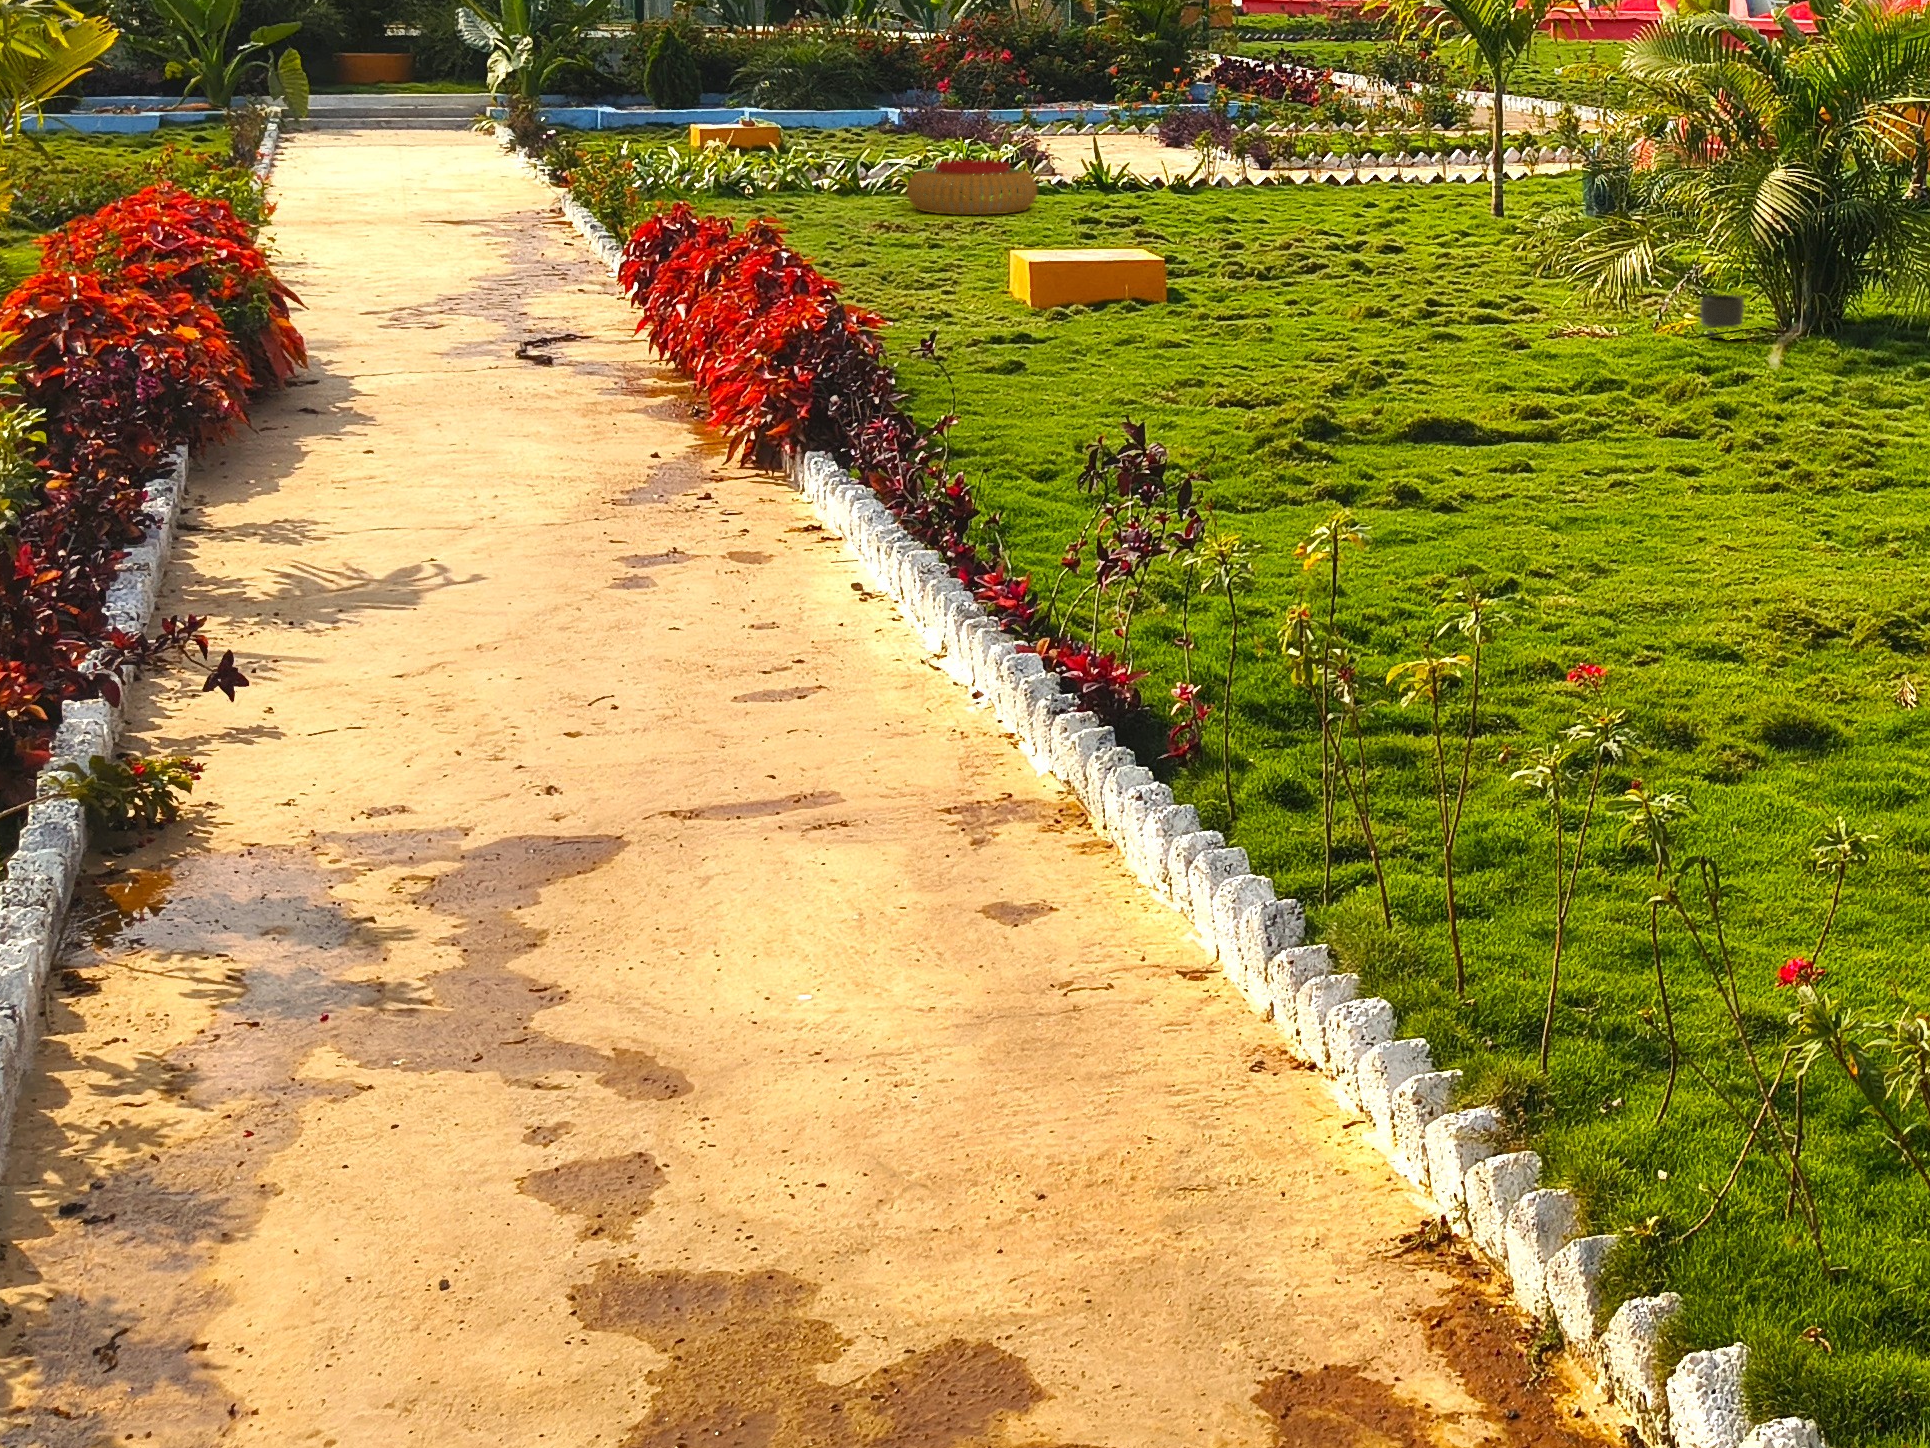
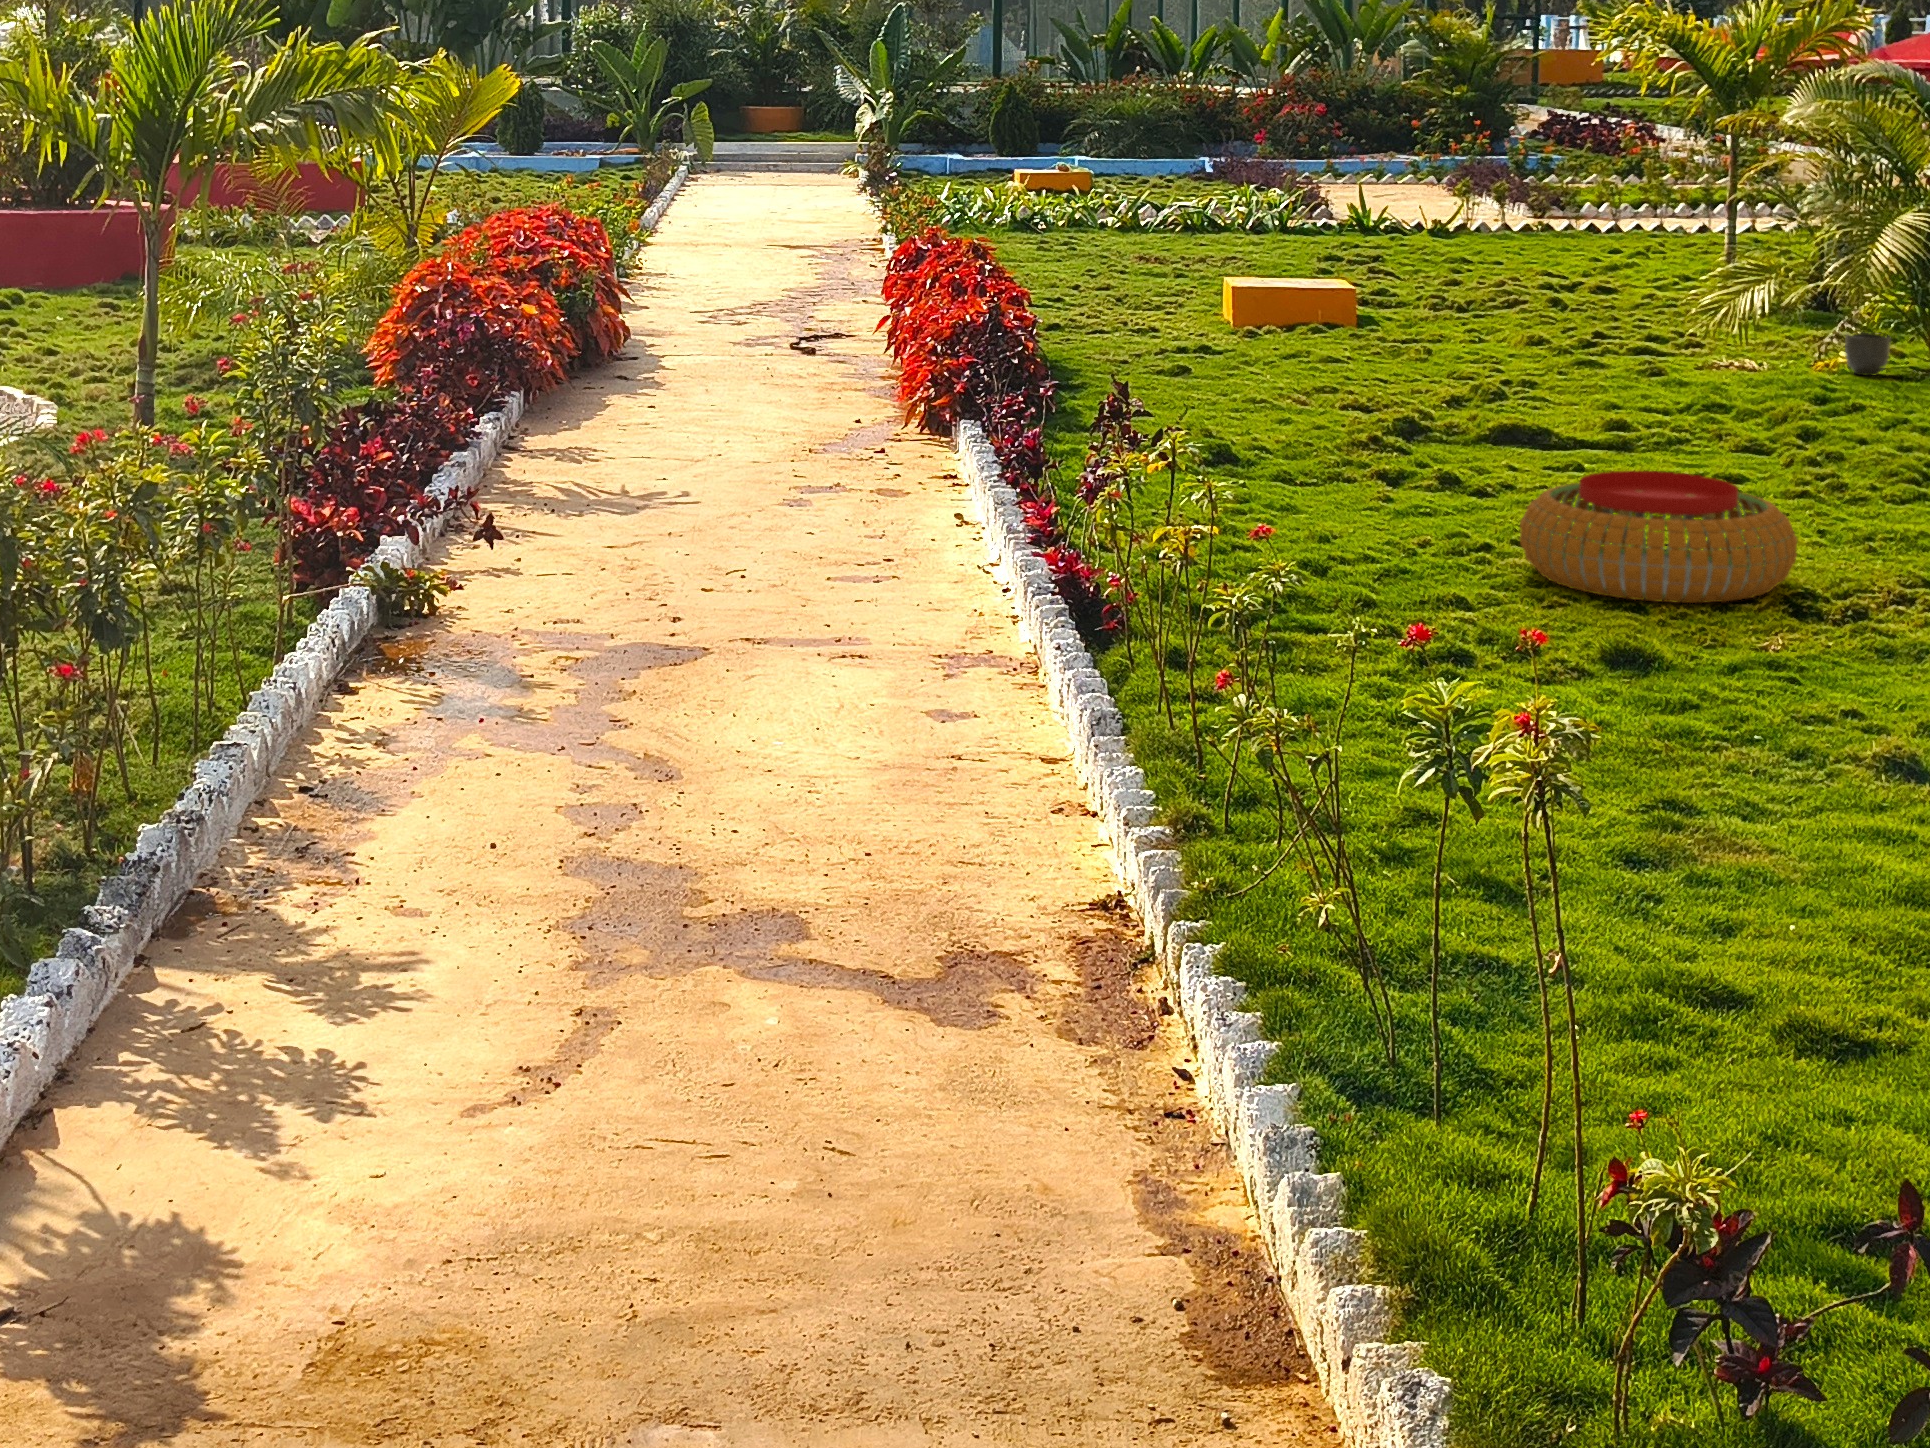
pouf: present [907,160,1037,215] -> present [1520,471,1797,603]

